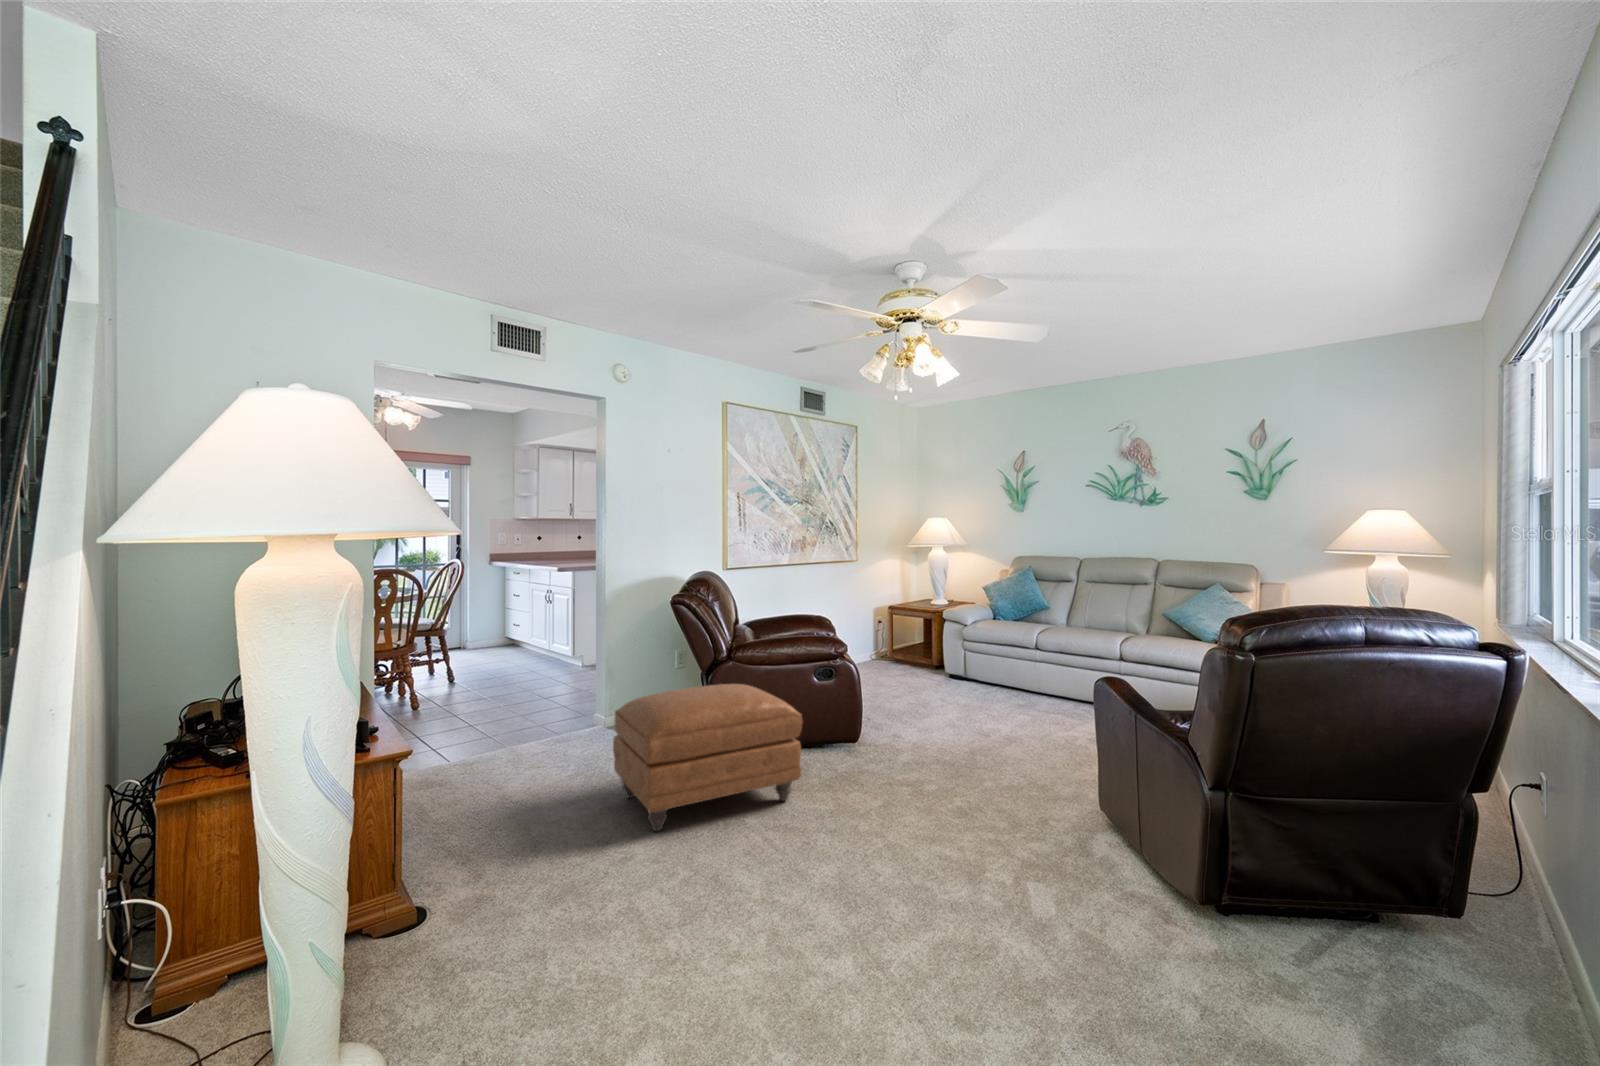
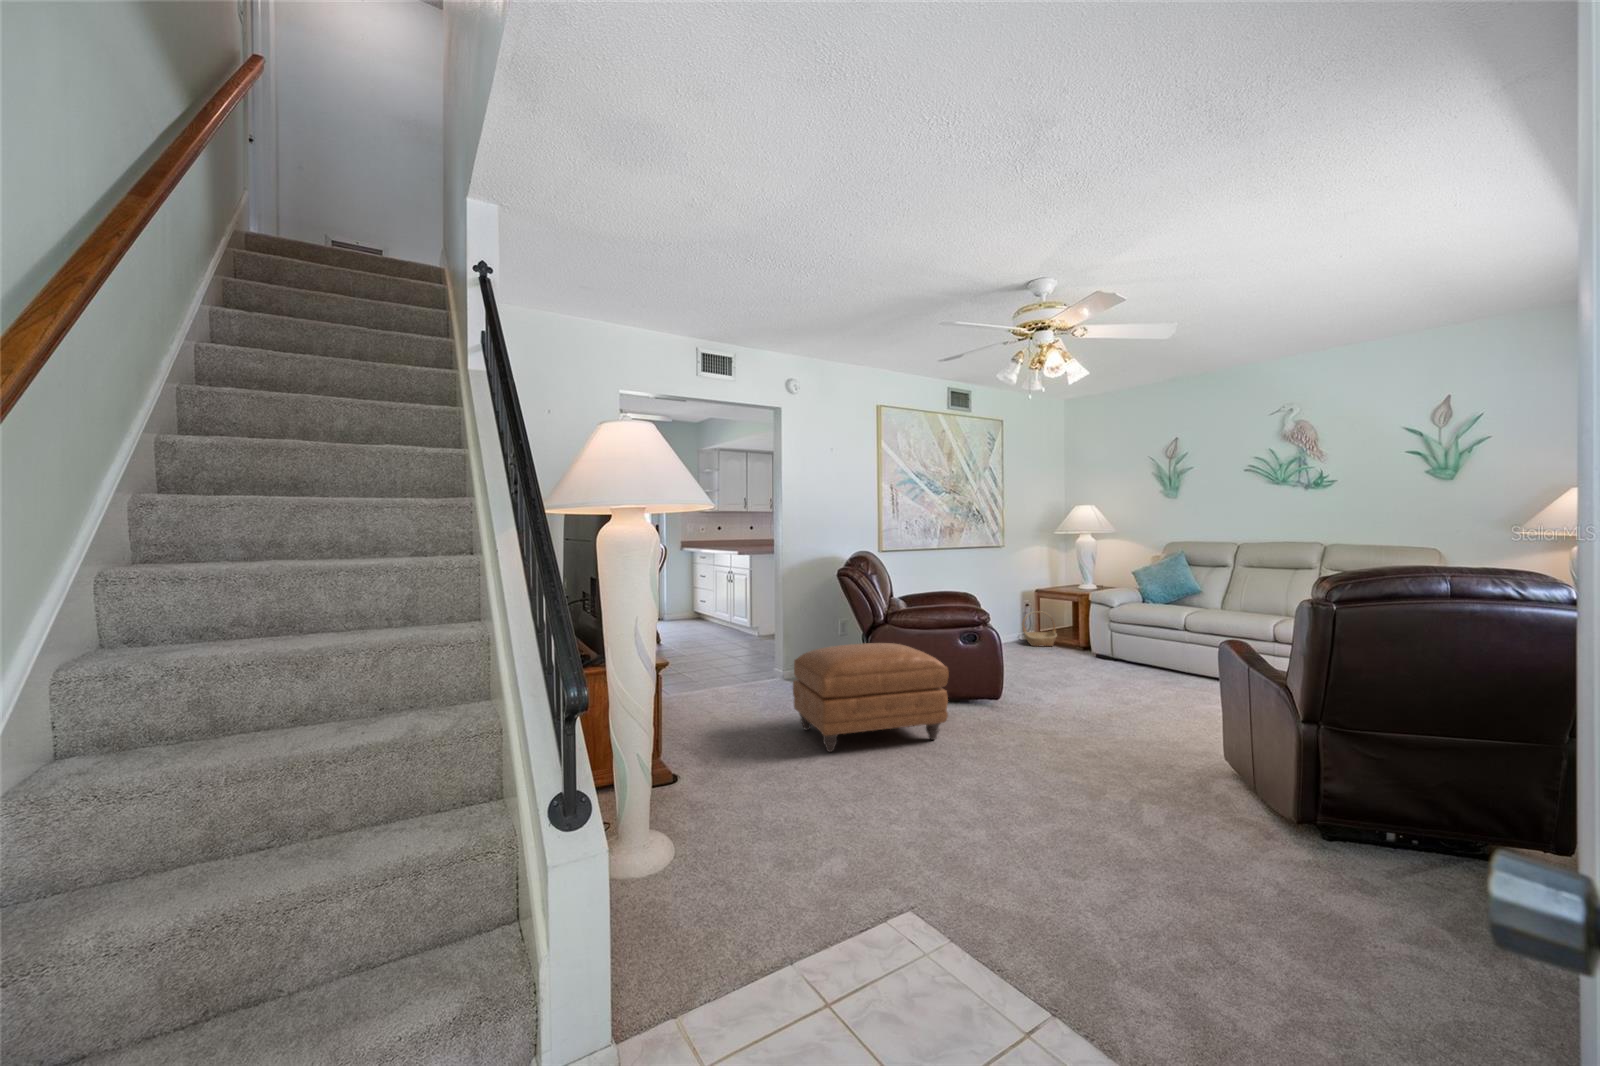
basket: none [874,628,909,666] -> present [1022,611,1057,646]

